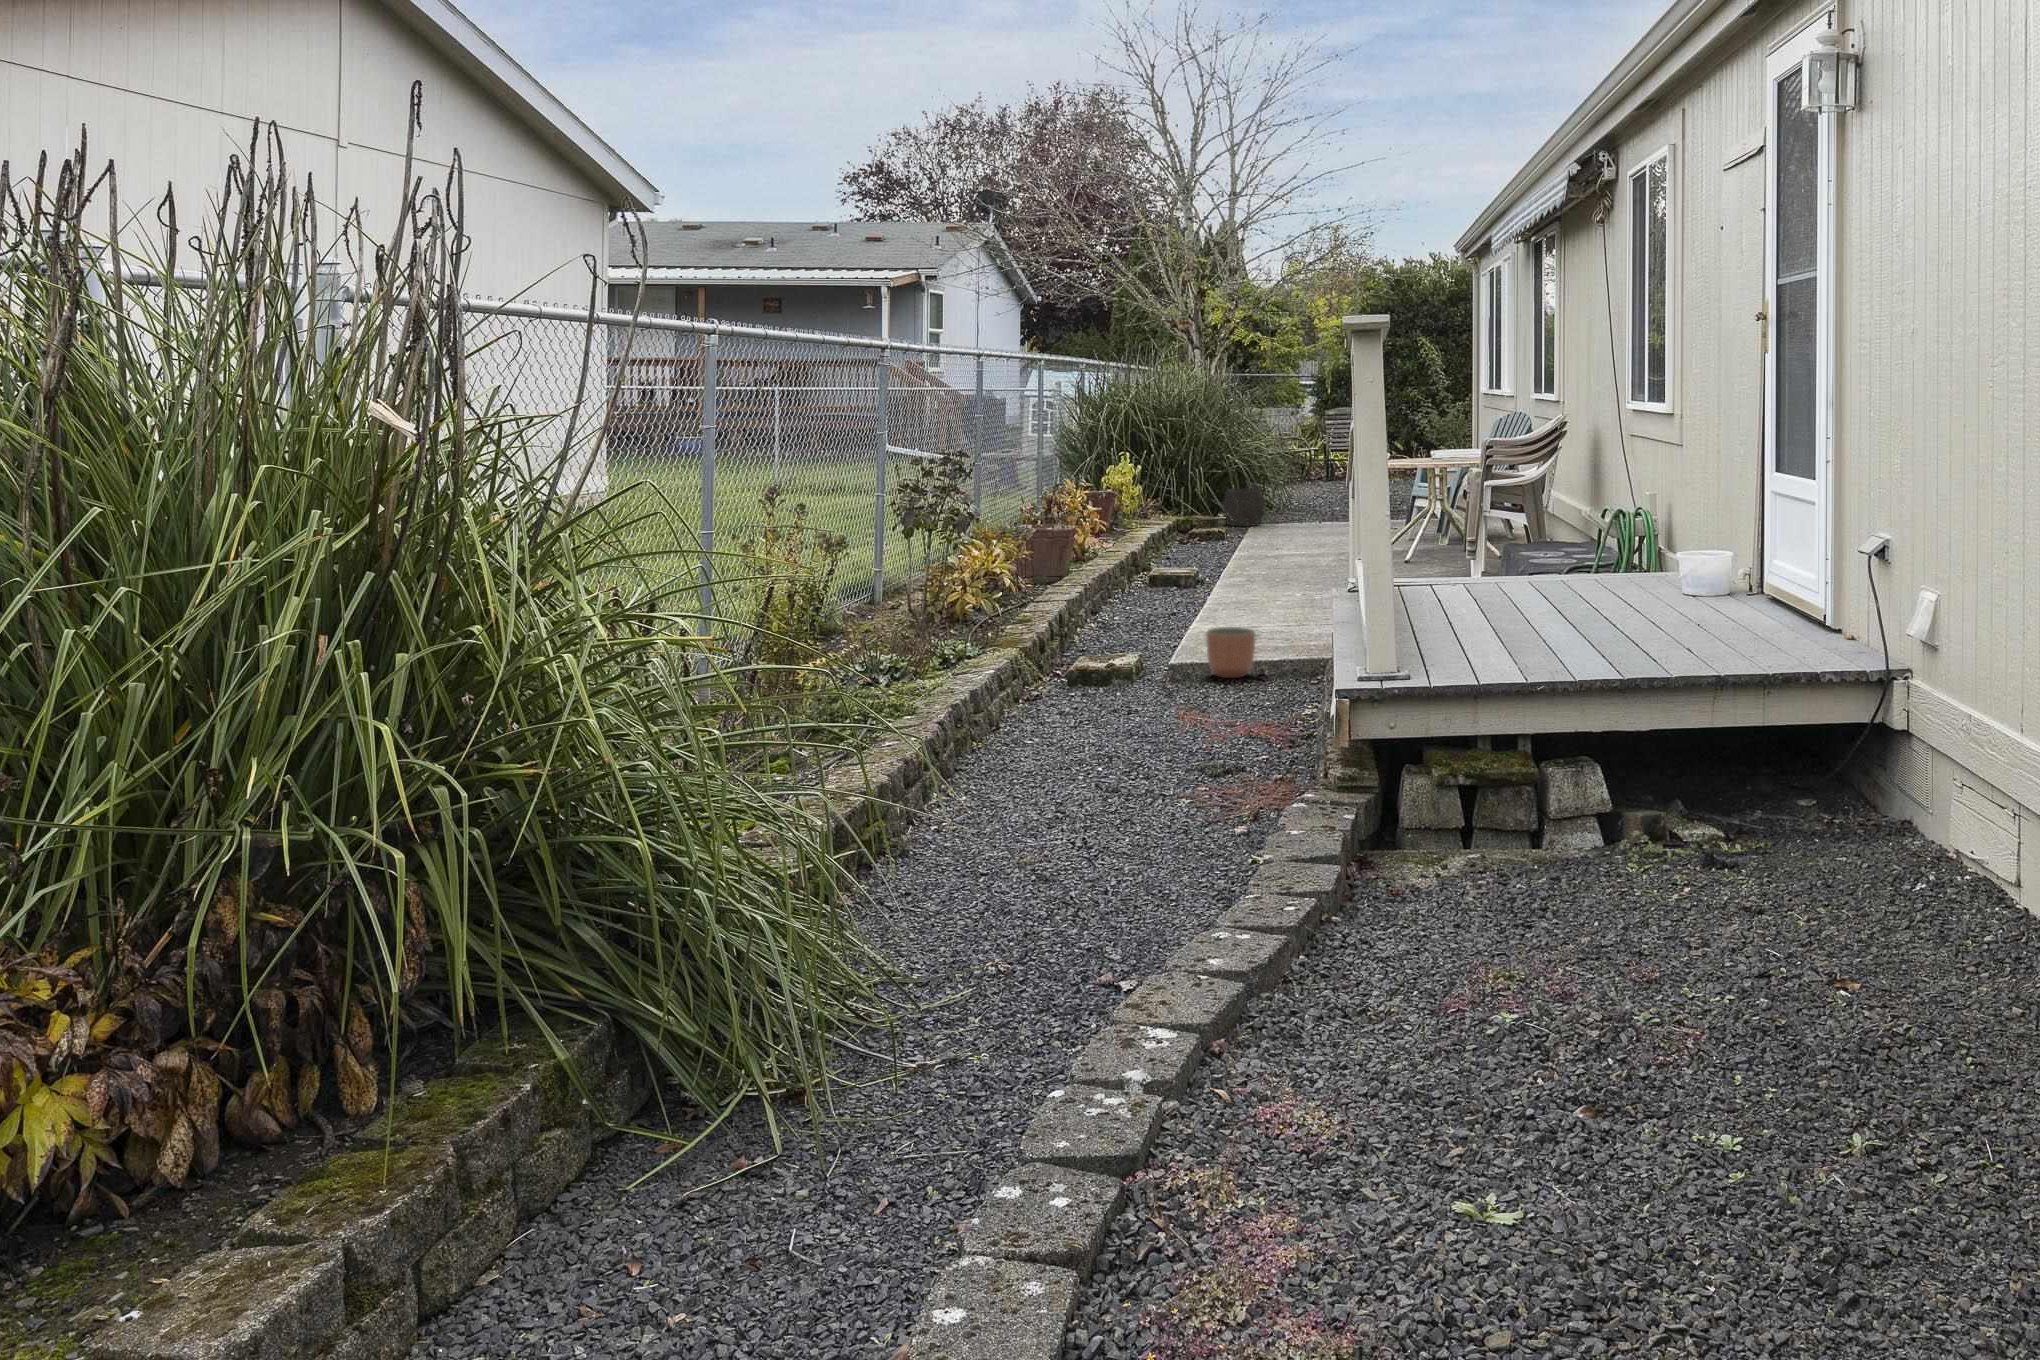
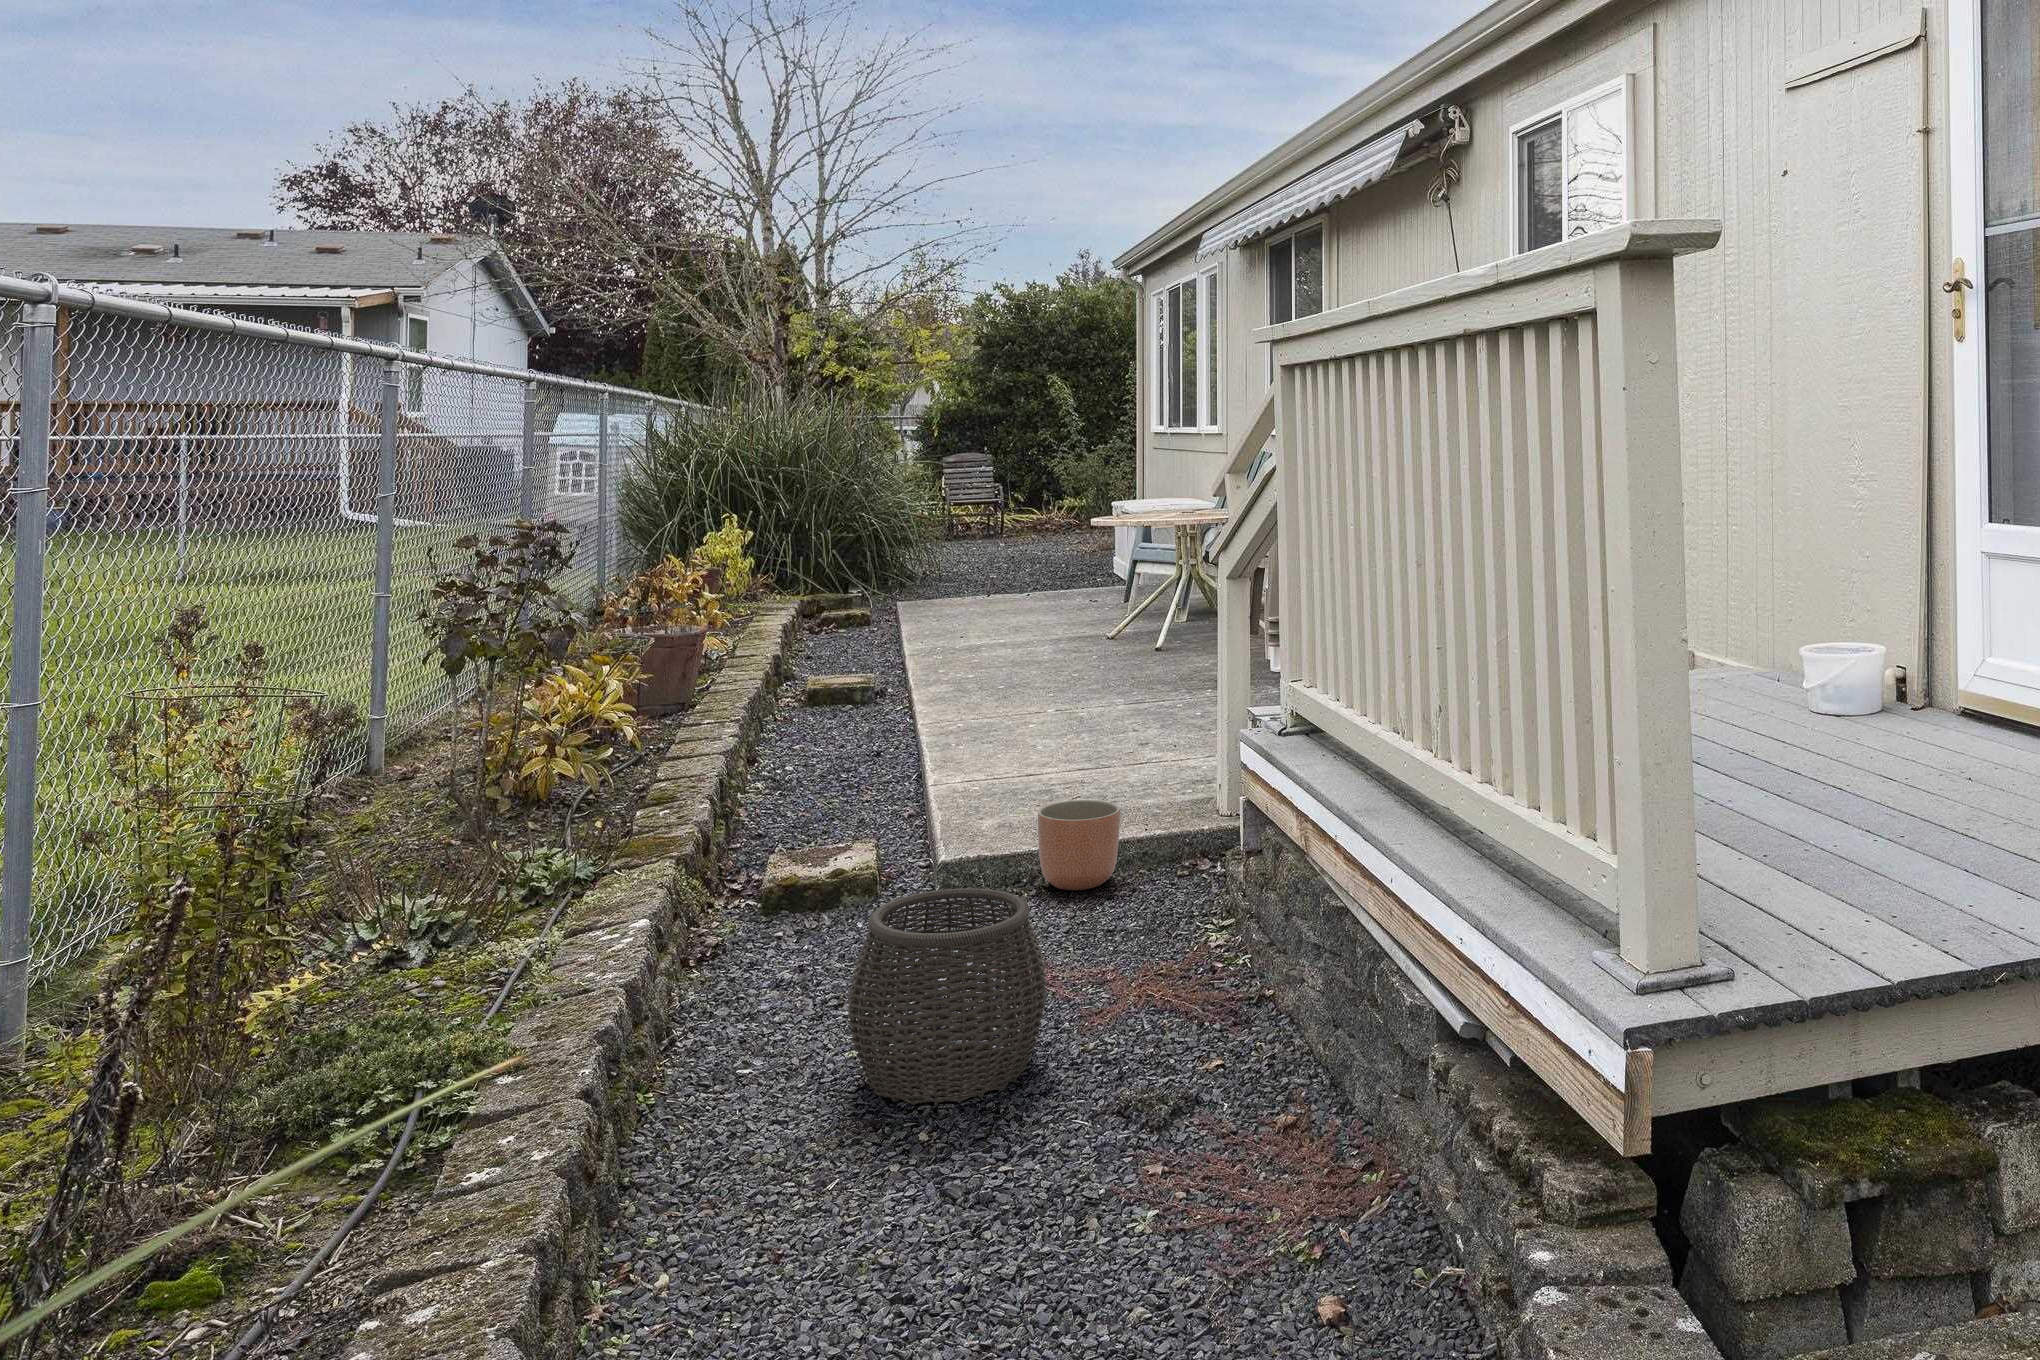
woven basket: present [1223,488,1264,527] -> present [848,888,1047,1105]

